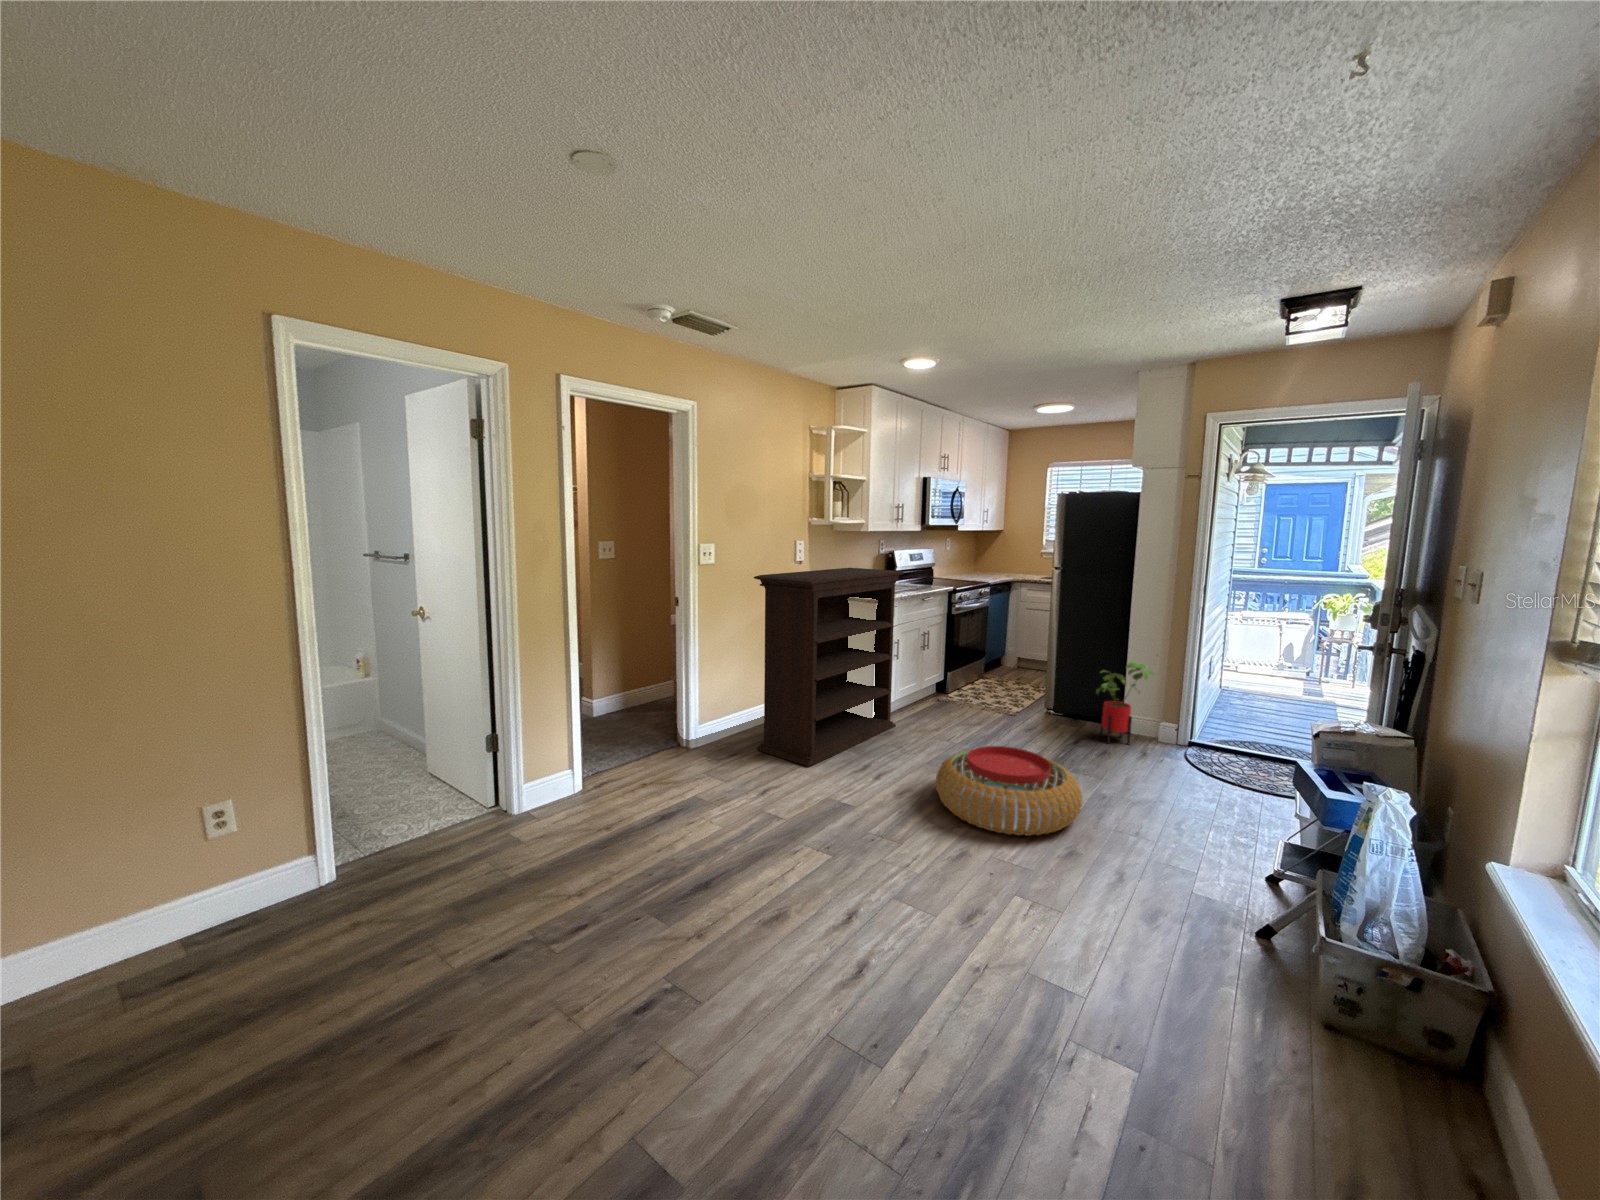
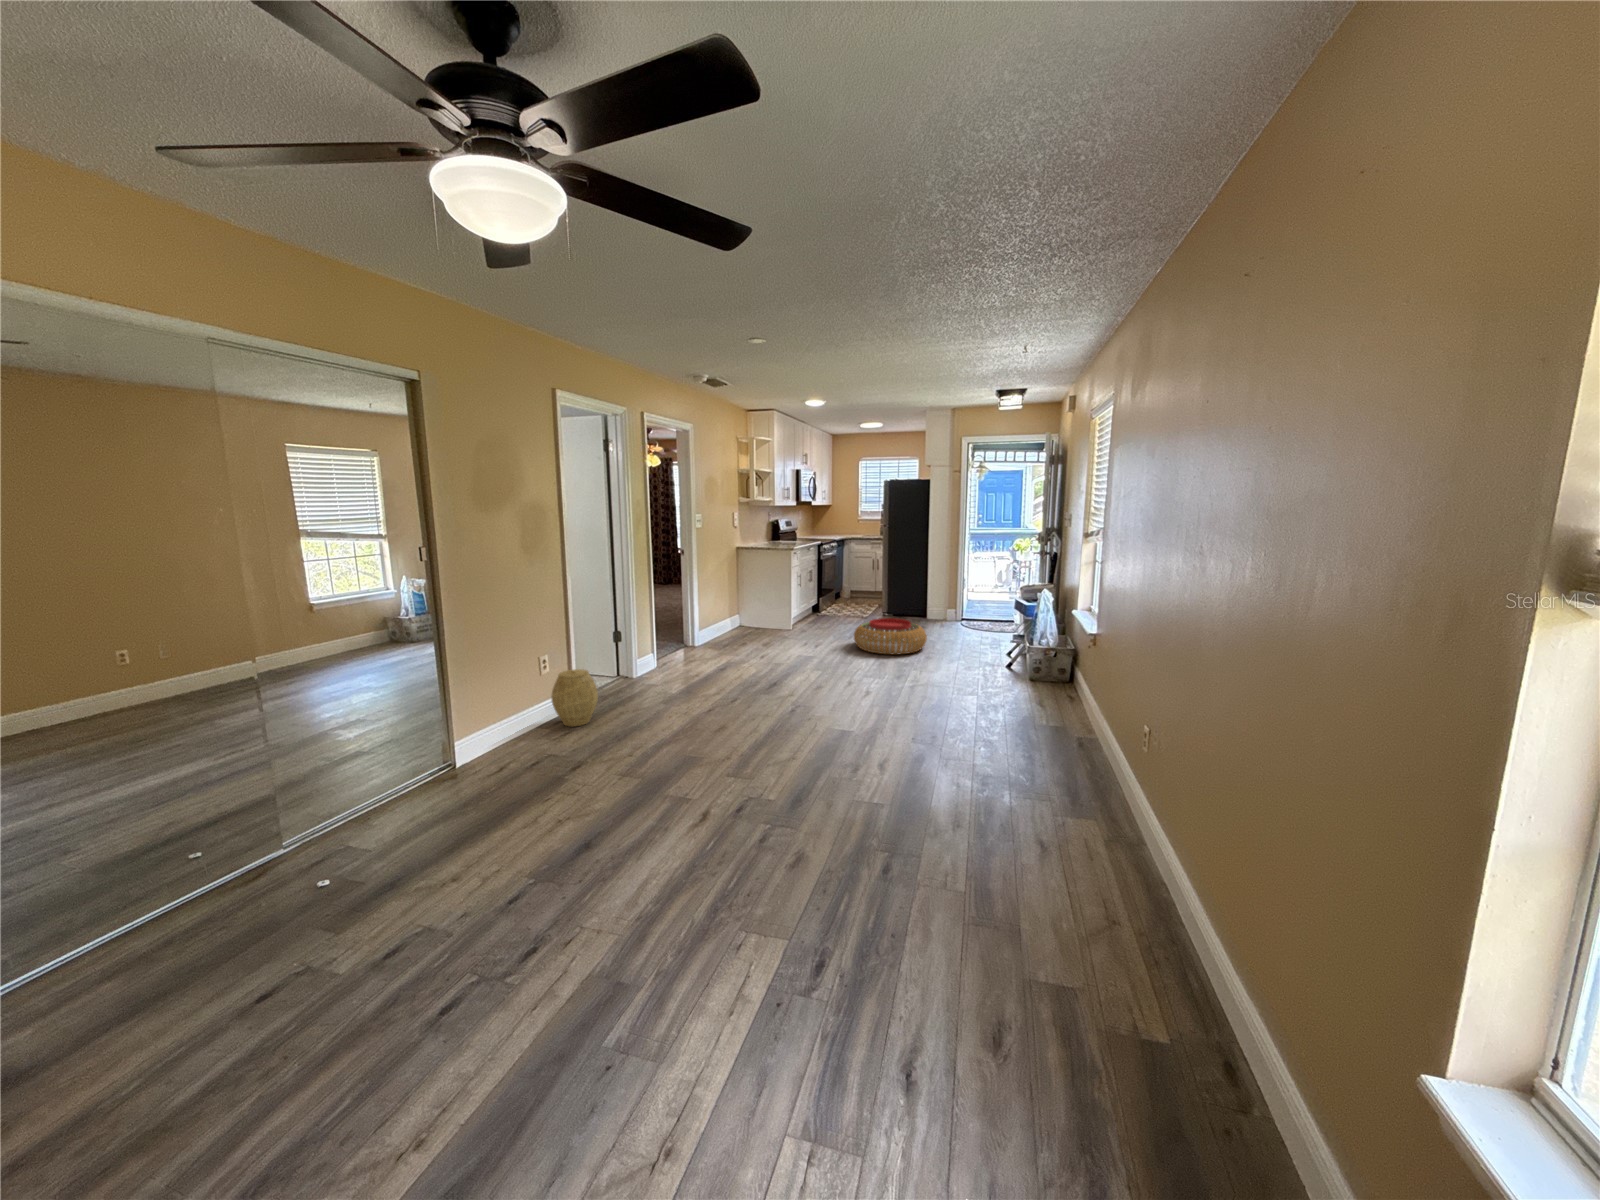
bookshelf: present [754,568,904,767] -> none [733,529,808,645]
house plant: present [1096,661,1154,744] -> none [916,575,945,622]
woven basket: none [210,833,318,950] -> present [551,669,598,727]

